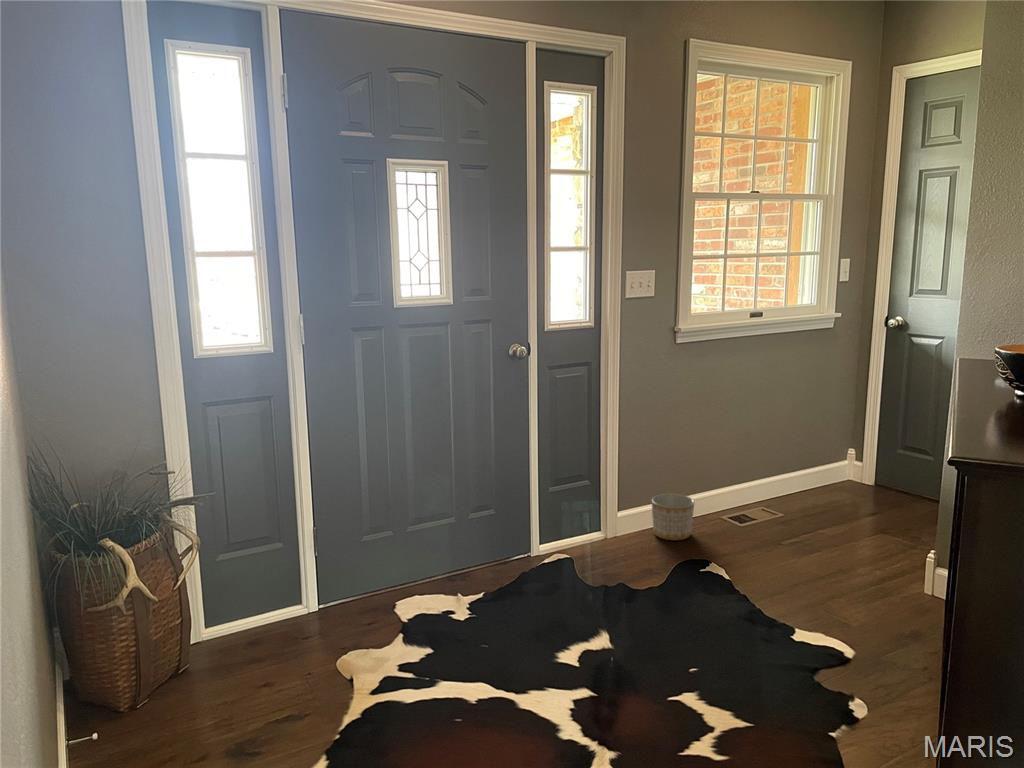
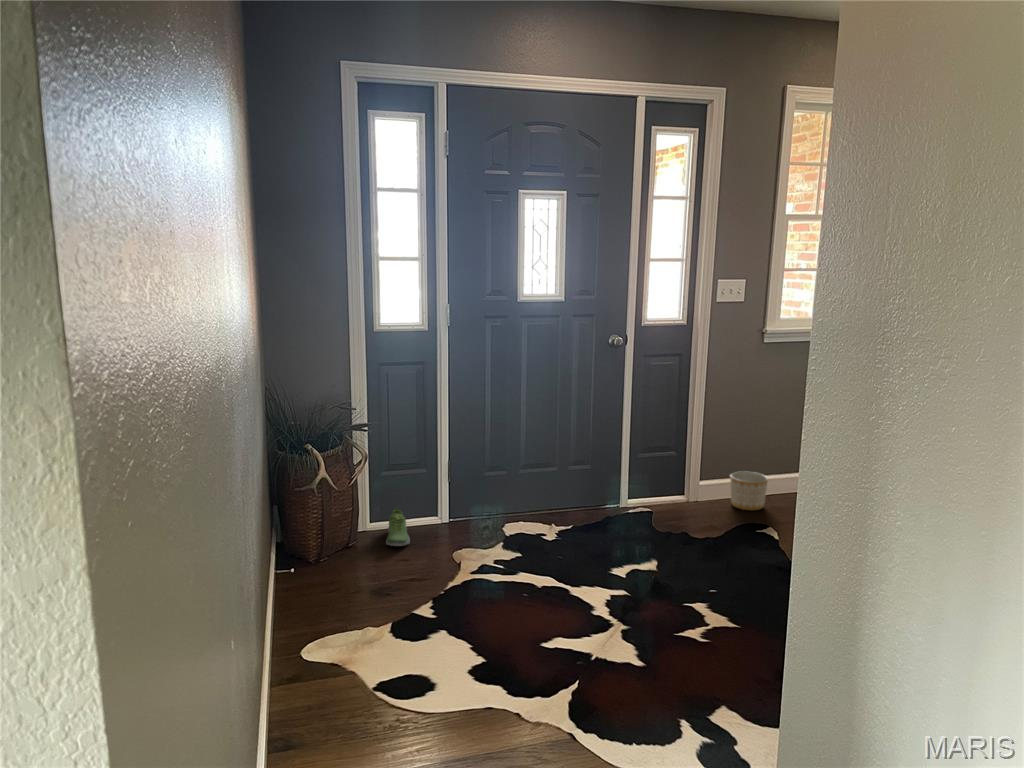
shoe: none [234,602,270,664] -> present [386,508,410,546]

